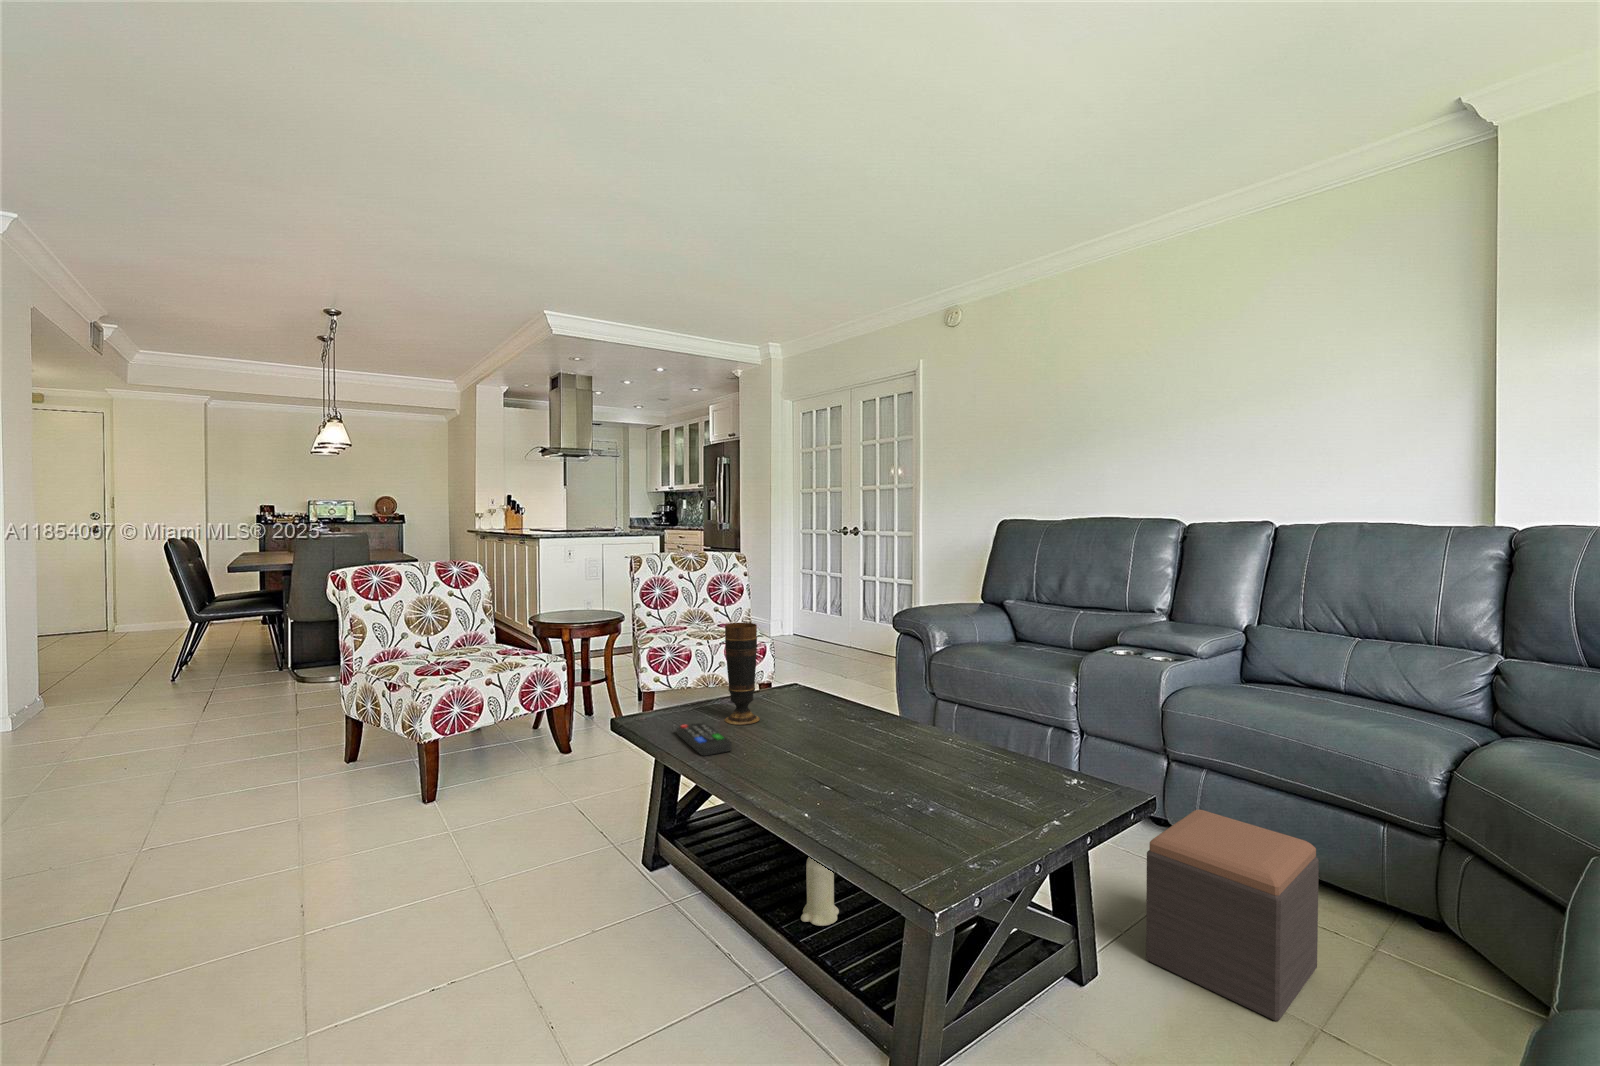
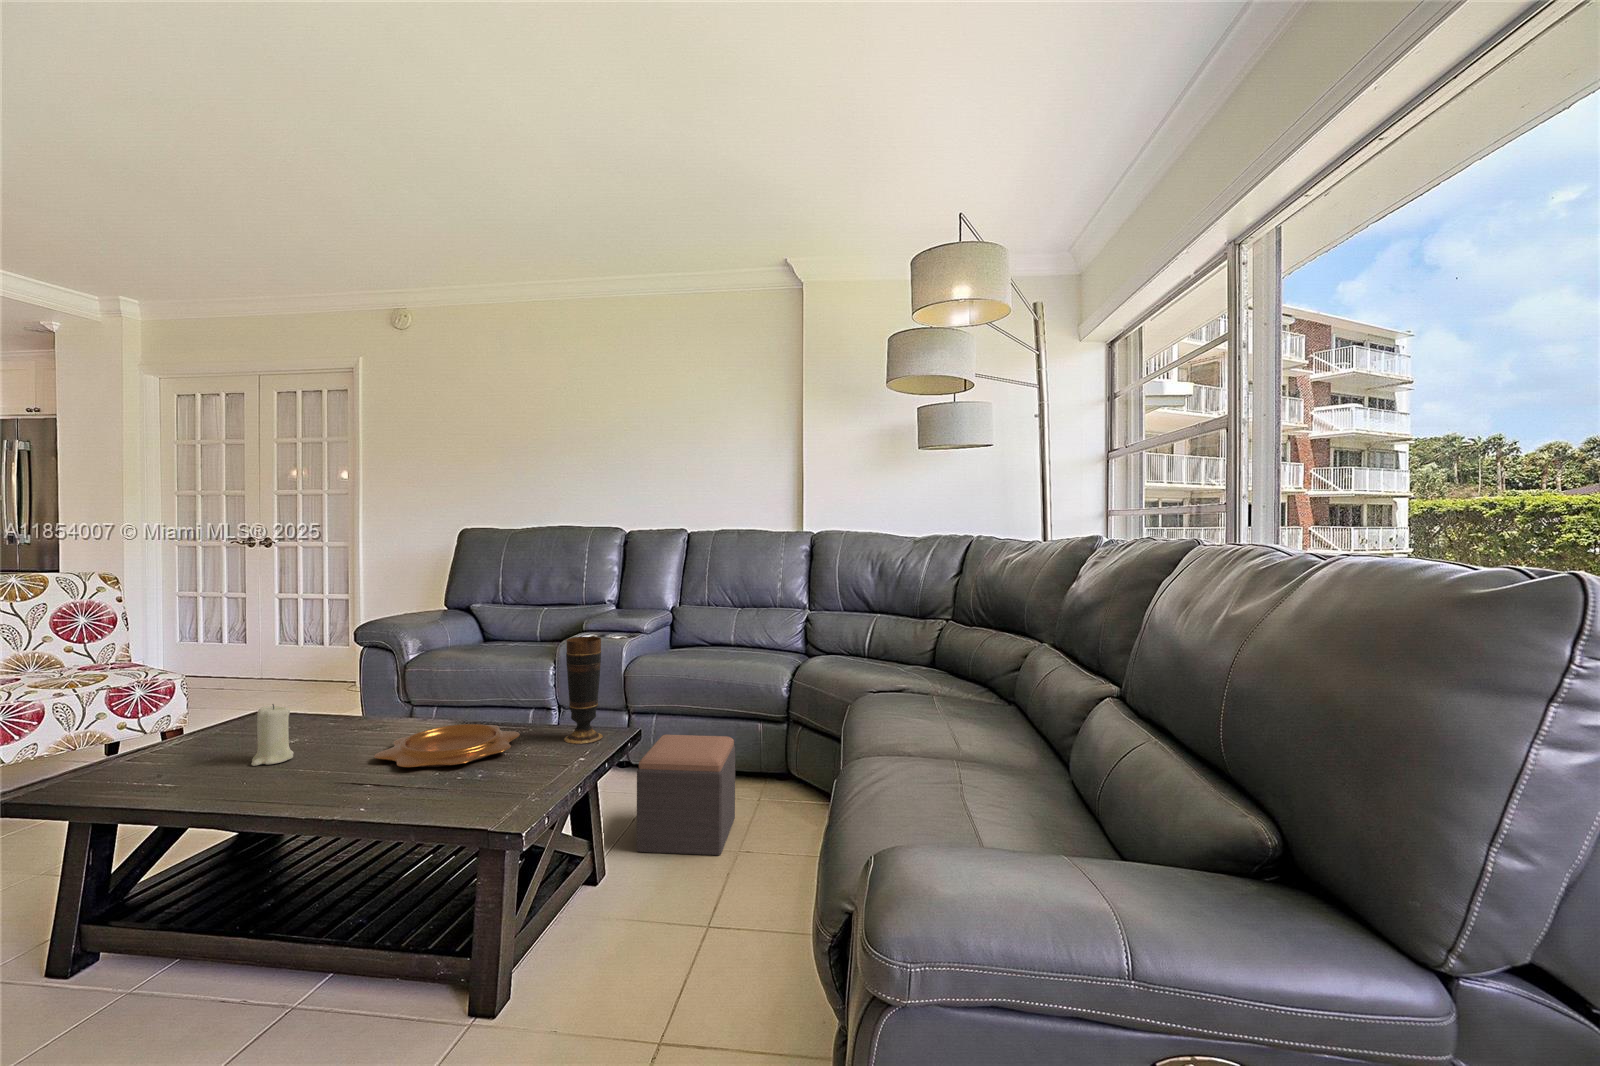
vase: present [724,623,760,725] -> present [564,637,603,744]
remote control: present [677,722,732,756] -> none [107,764,212,795]
decorative bowl: none [850,740,994,790] -> present [374,724,520,767]
candle: present [801,855,839,926] -> present [251,704,293,766]

